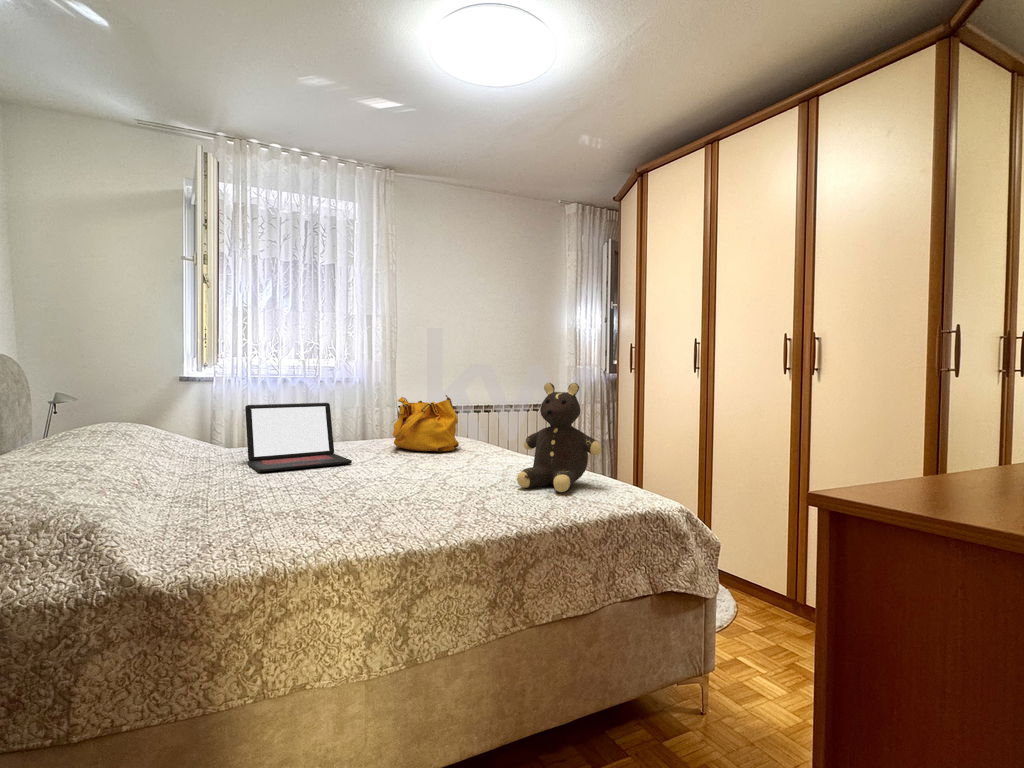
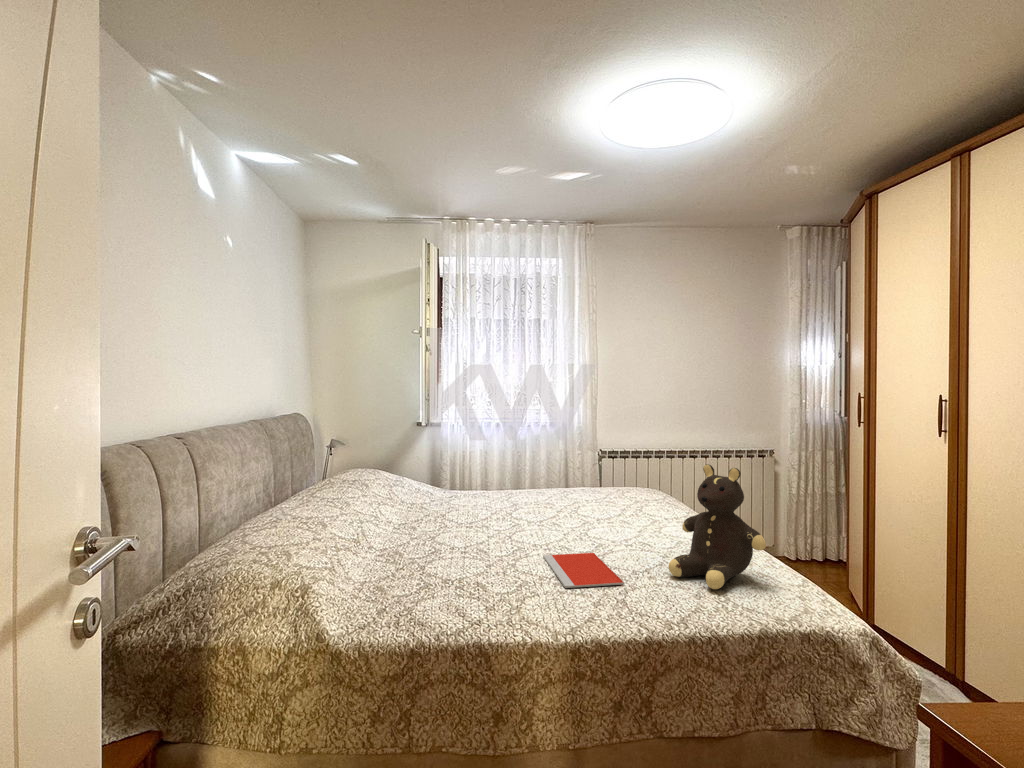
handbag: present [393,395,459,452] -> none [567,452,633,512]
laptop: present [245,403,352,472] -> none [439,459,524,525]
notebook: none [387,479,480,505] -> present [543,553,624,588]

